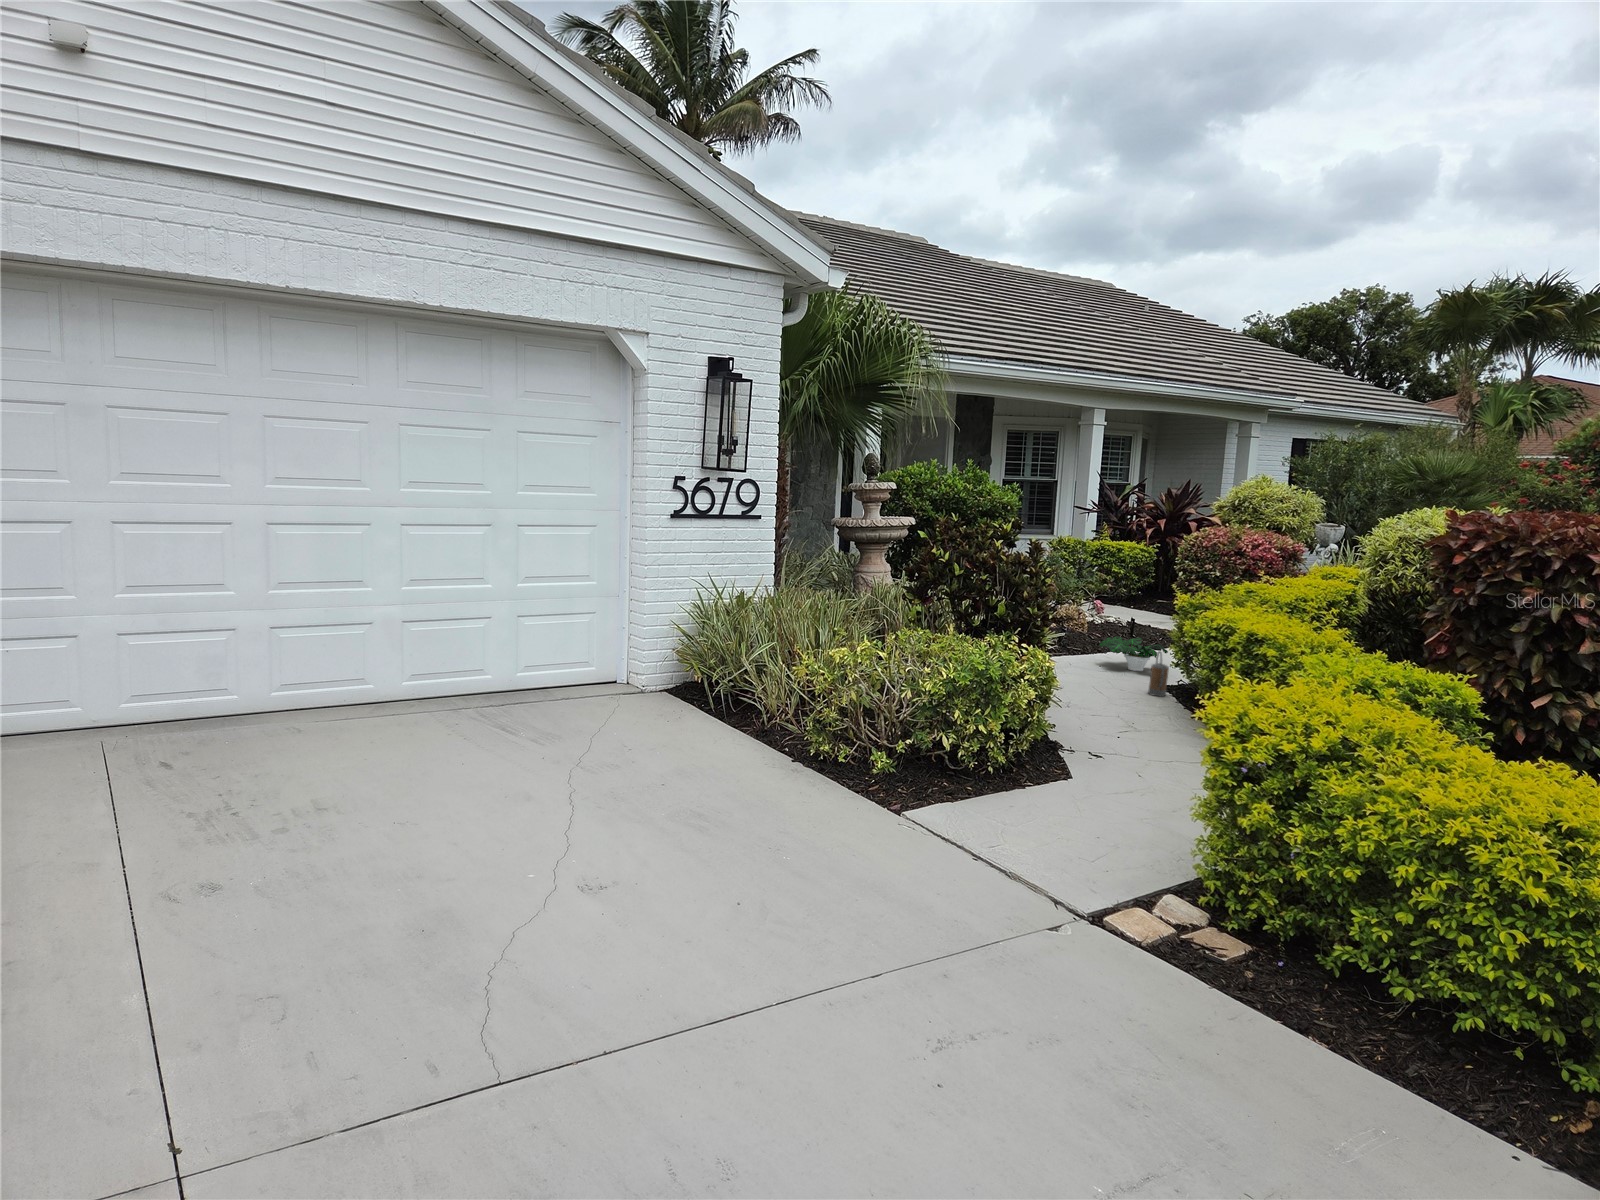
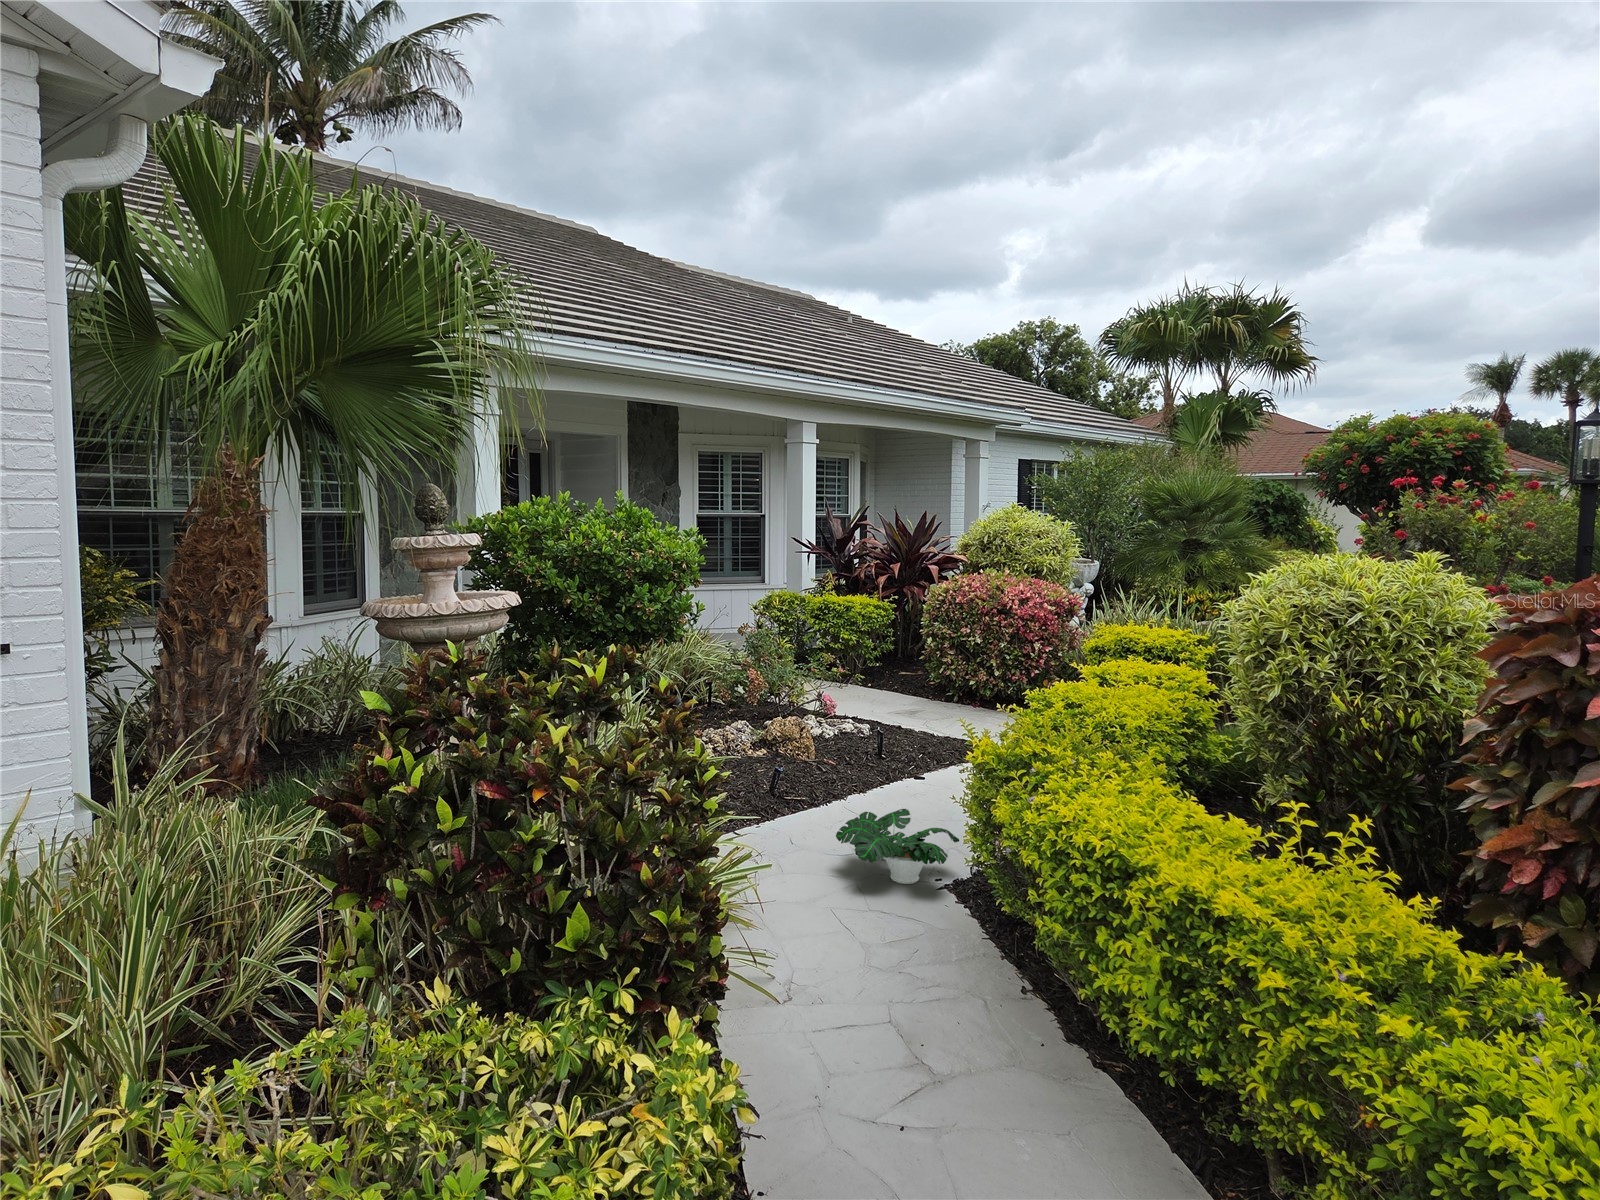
watering can: present [1148,651,1169,696] -> none [948,889,987,998]

